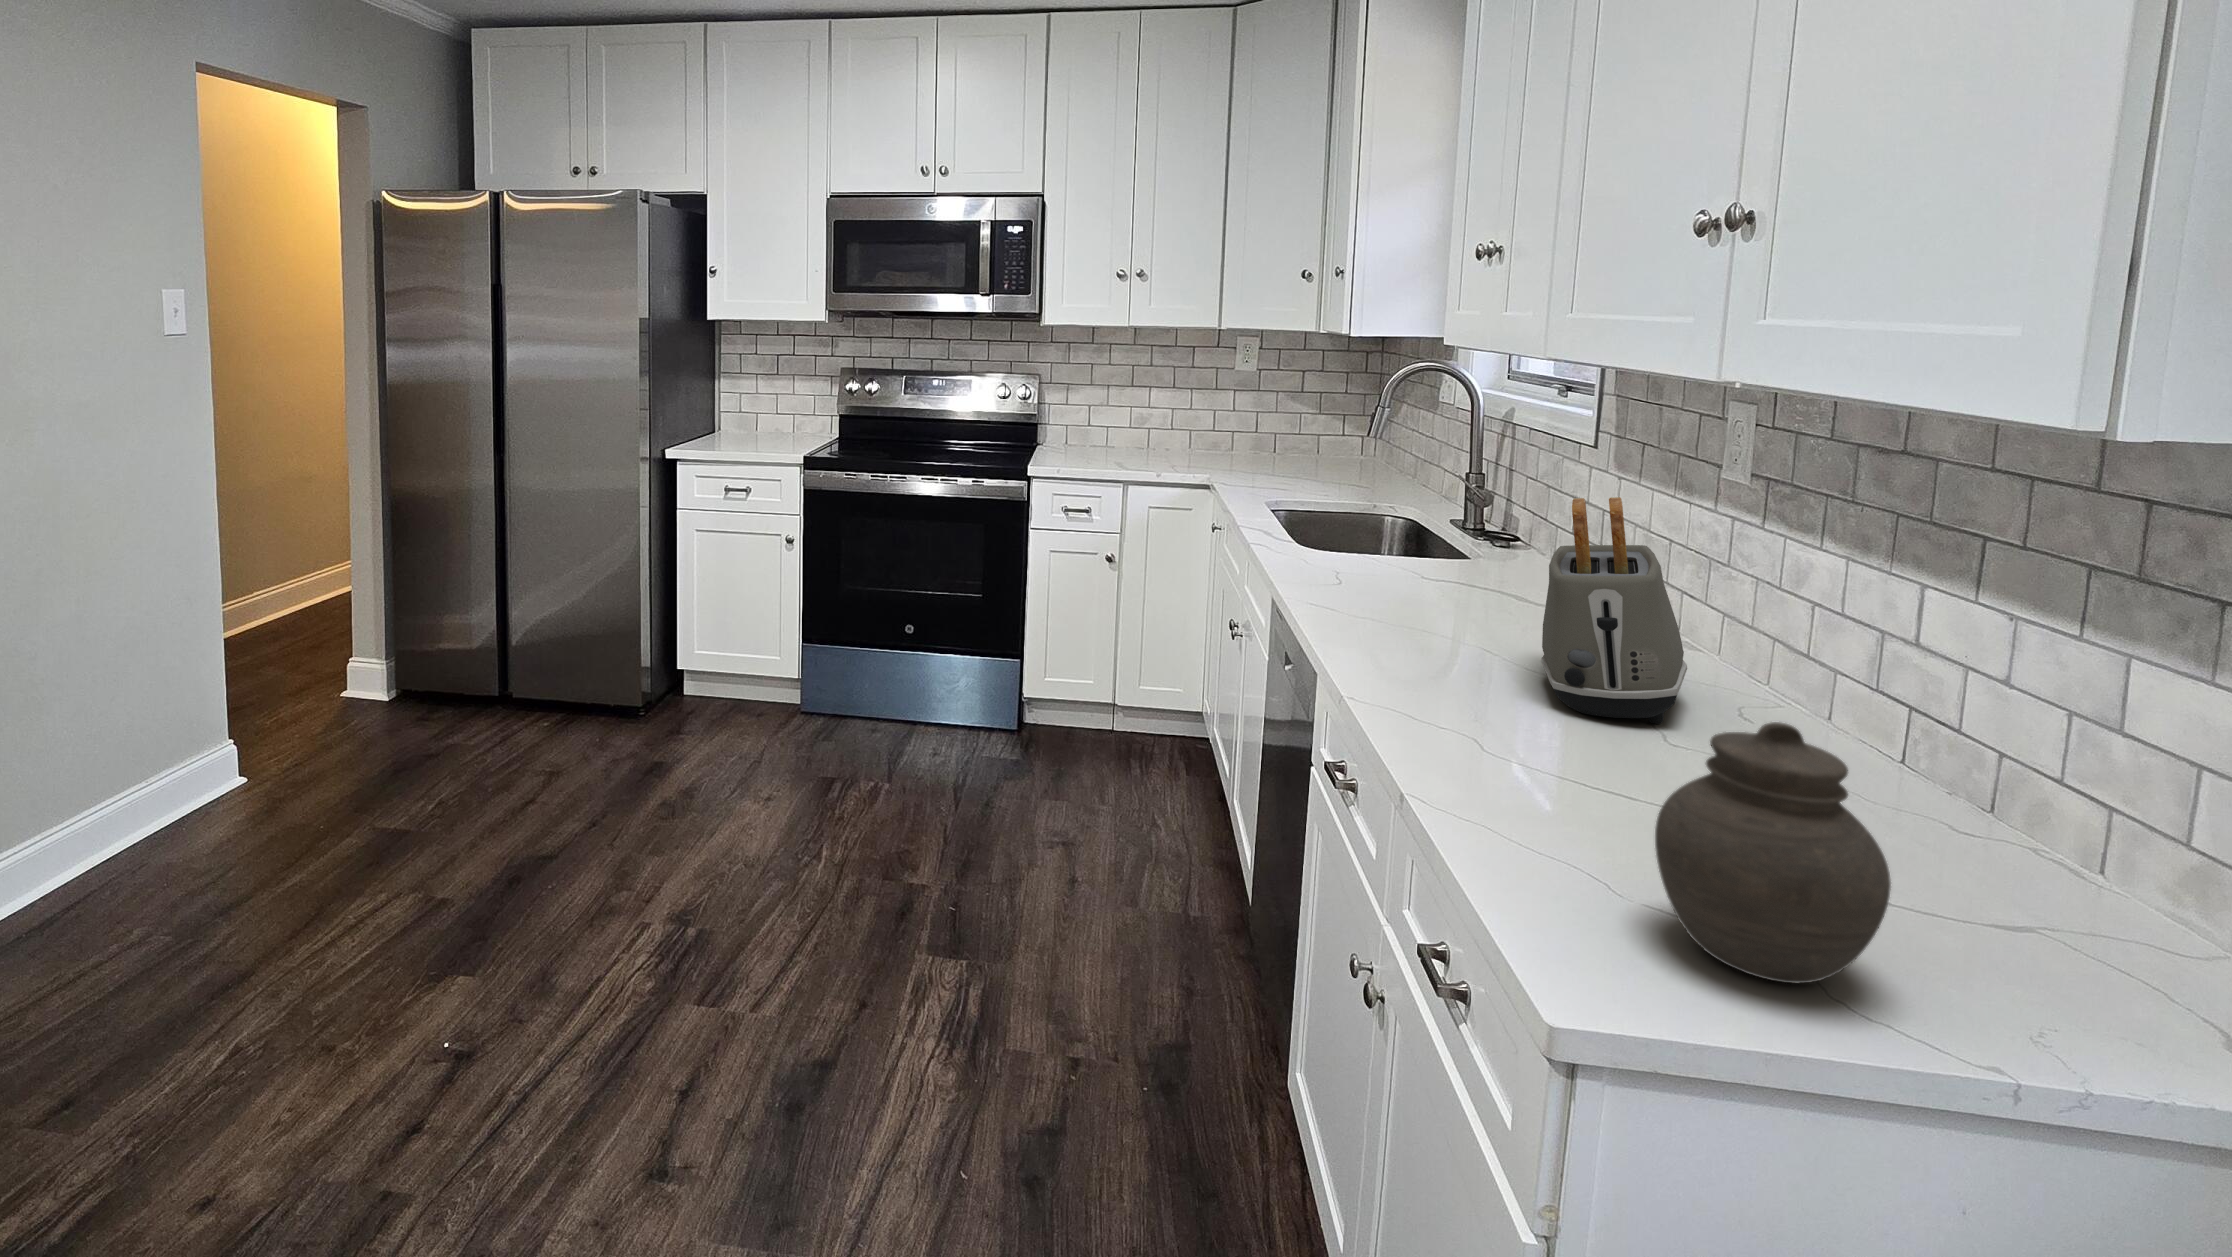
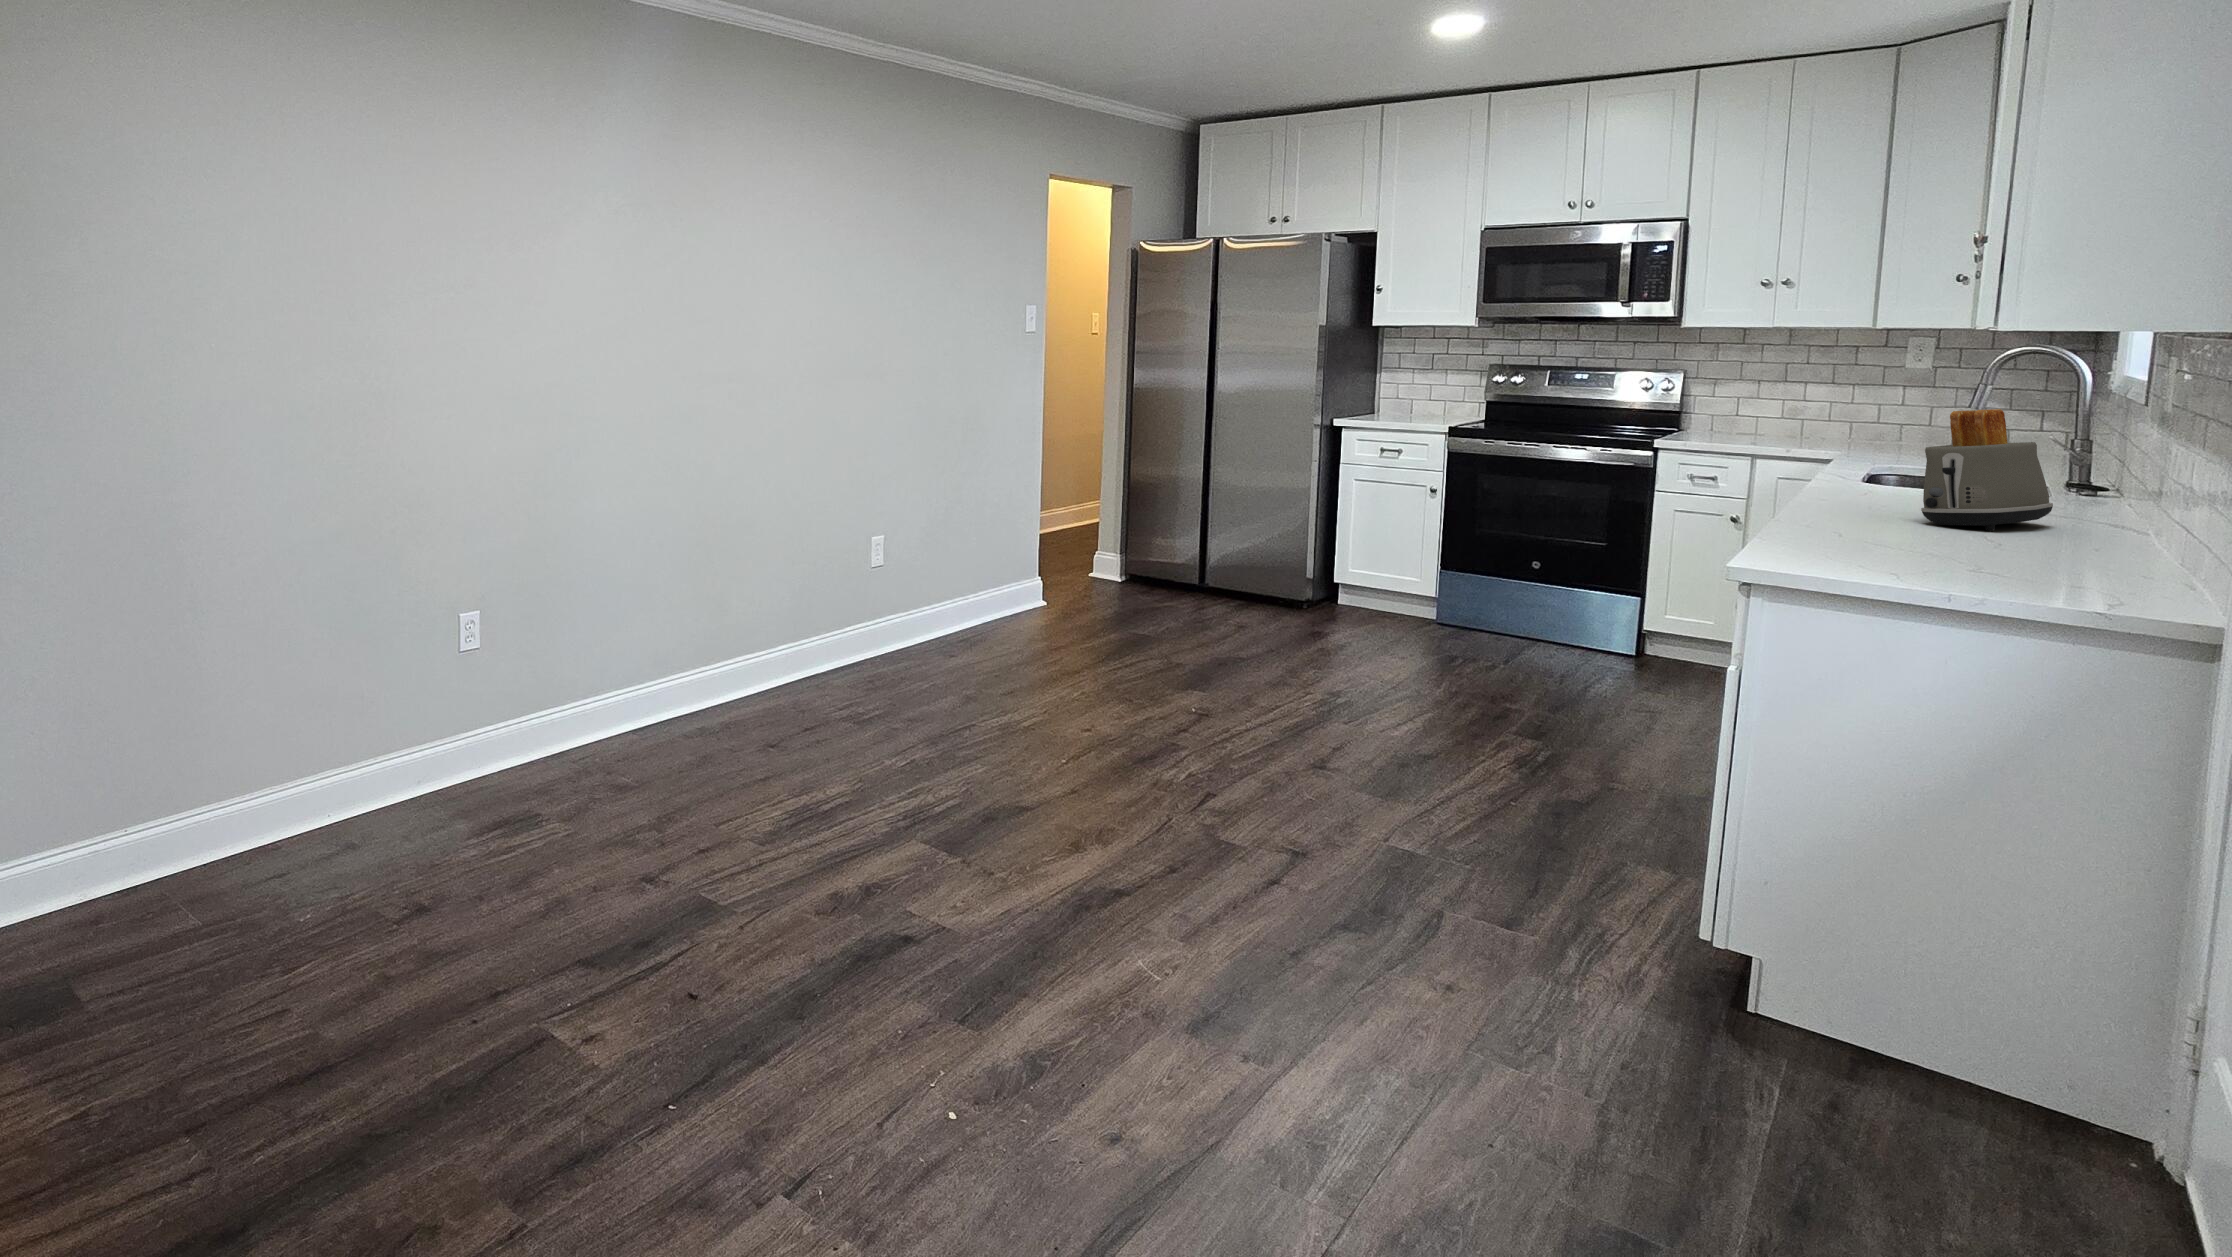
jar: present [1655,722,1891,983] -> none [1816,453,1916,553]

